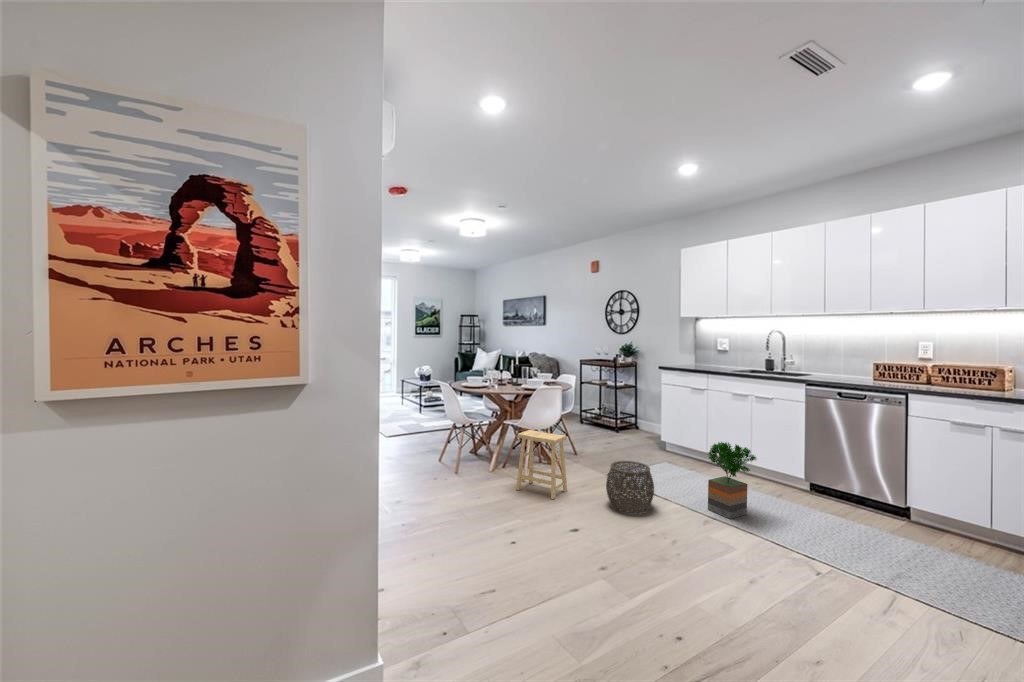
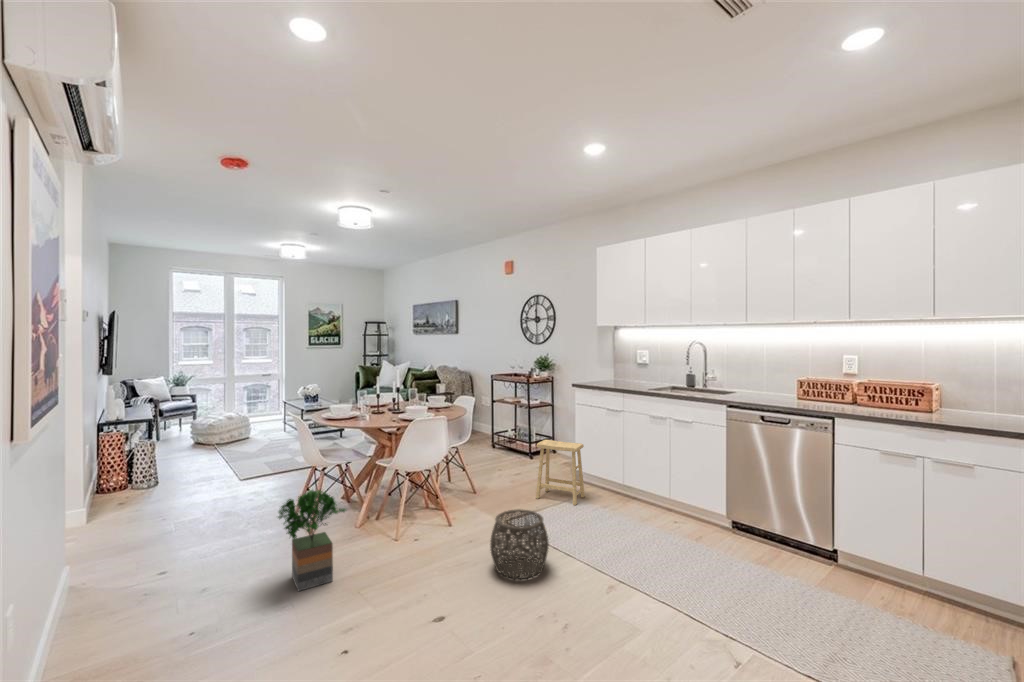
footstool: present [516,430,567,499] -> present [536,440,585,505]
potted tree: present [708,442,756,519] -> present [278,490,346,591]

